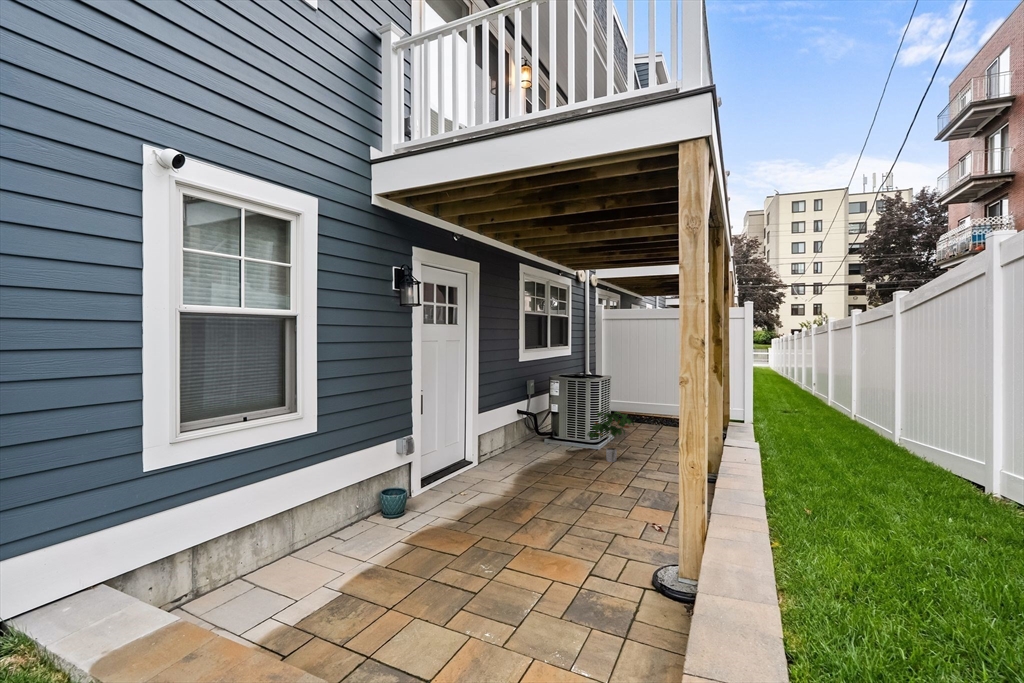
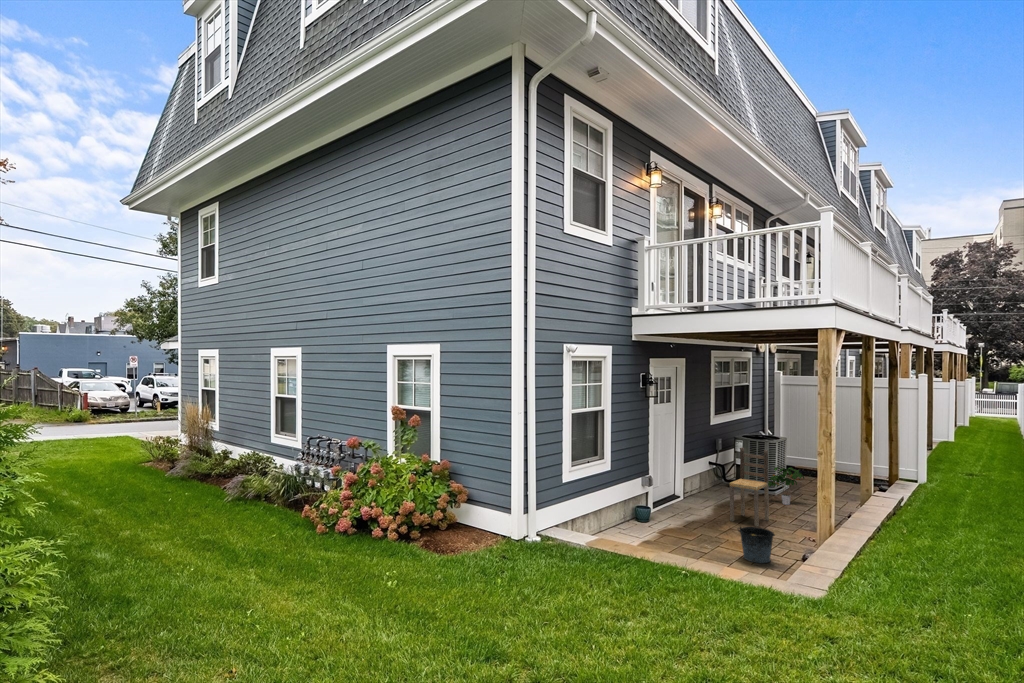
chair: none [535,385,590,505] -> present [730,448,769,527]
bucket: none [535,524,604,601] -> present [738,527,775,563]

